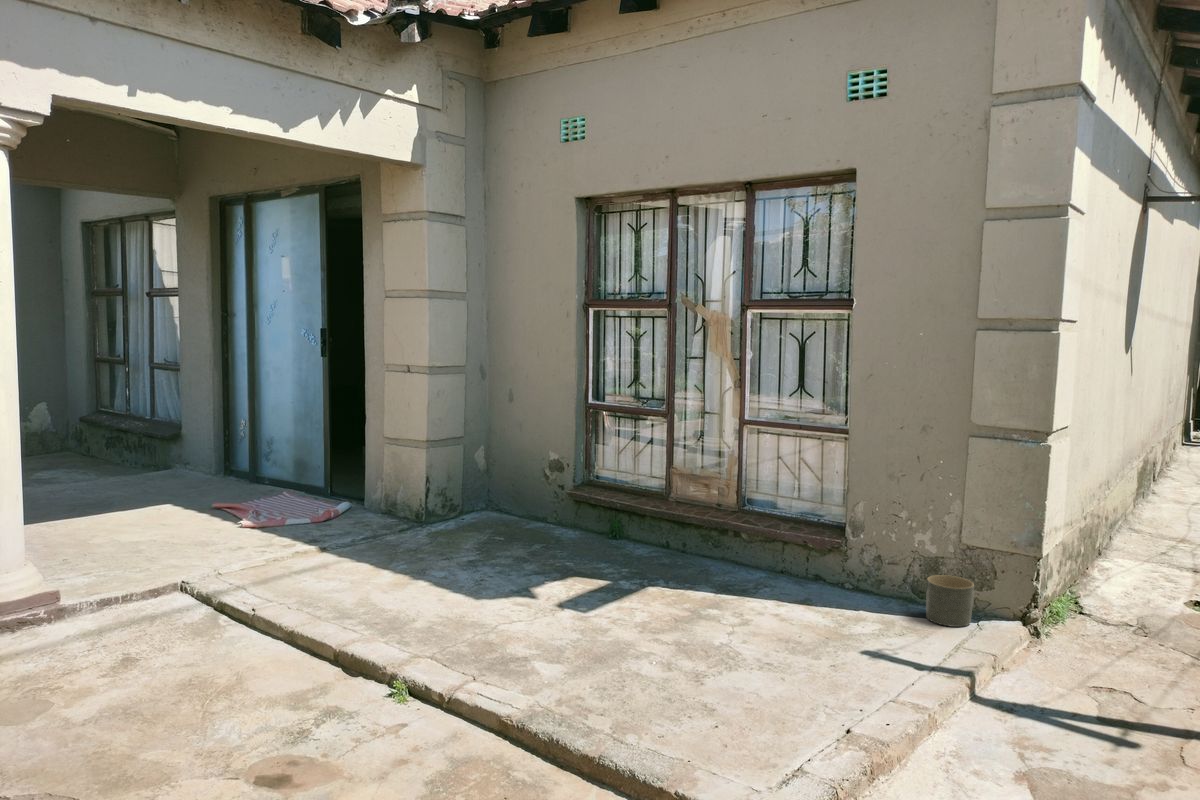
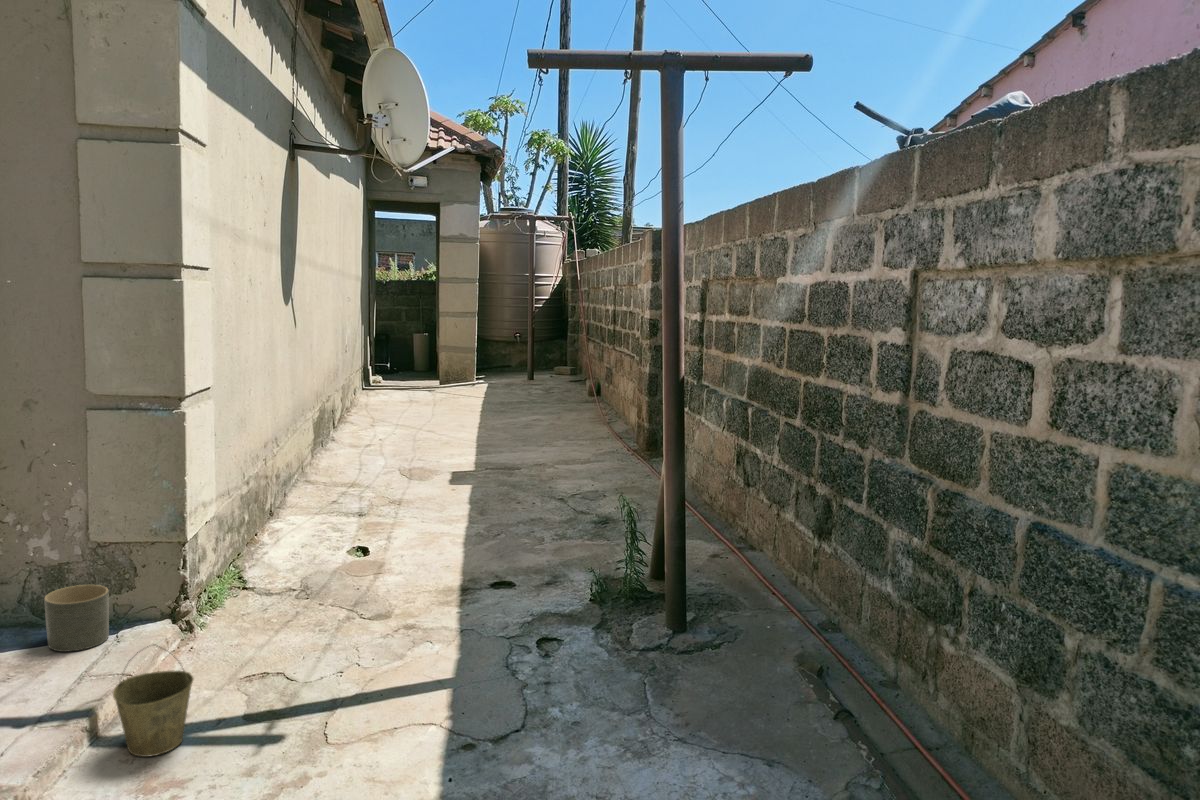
bucket: none [995,631,1060,723] -> present [113,646,193,757]

